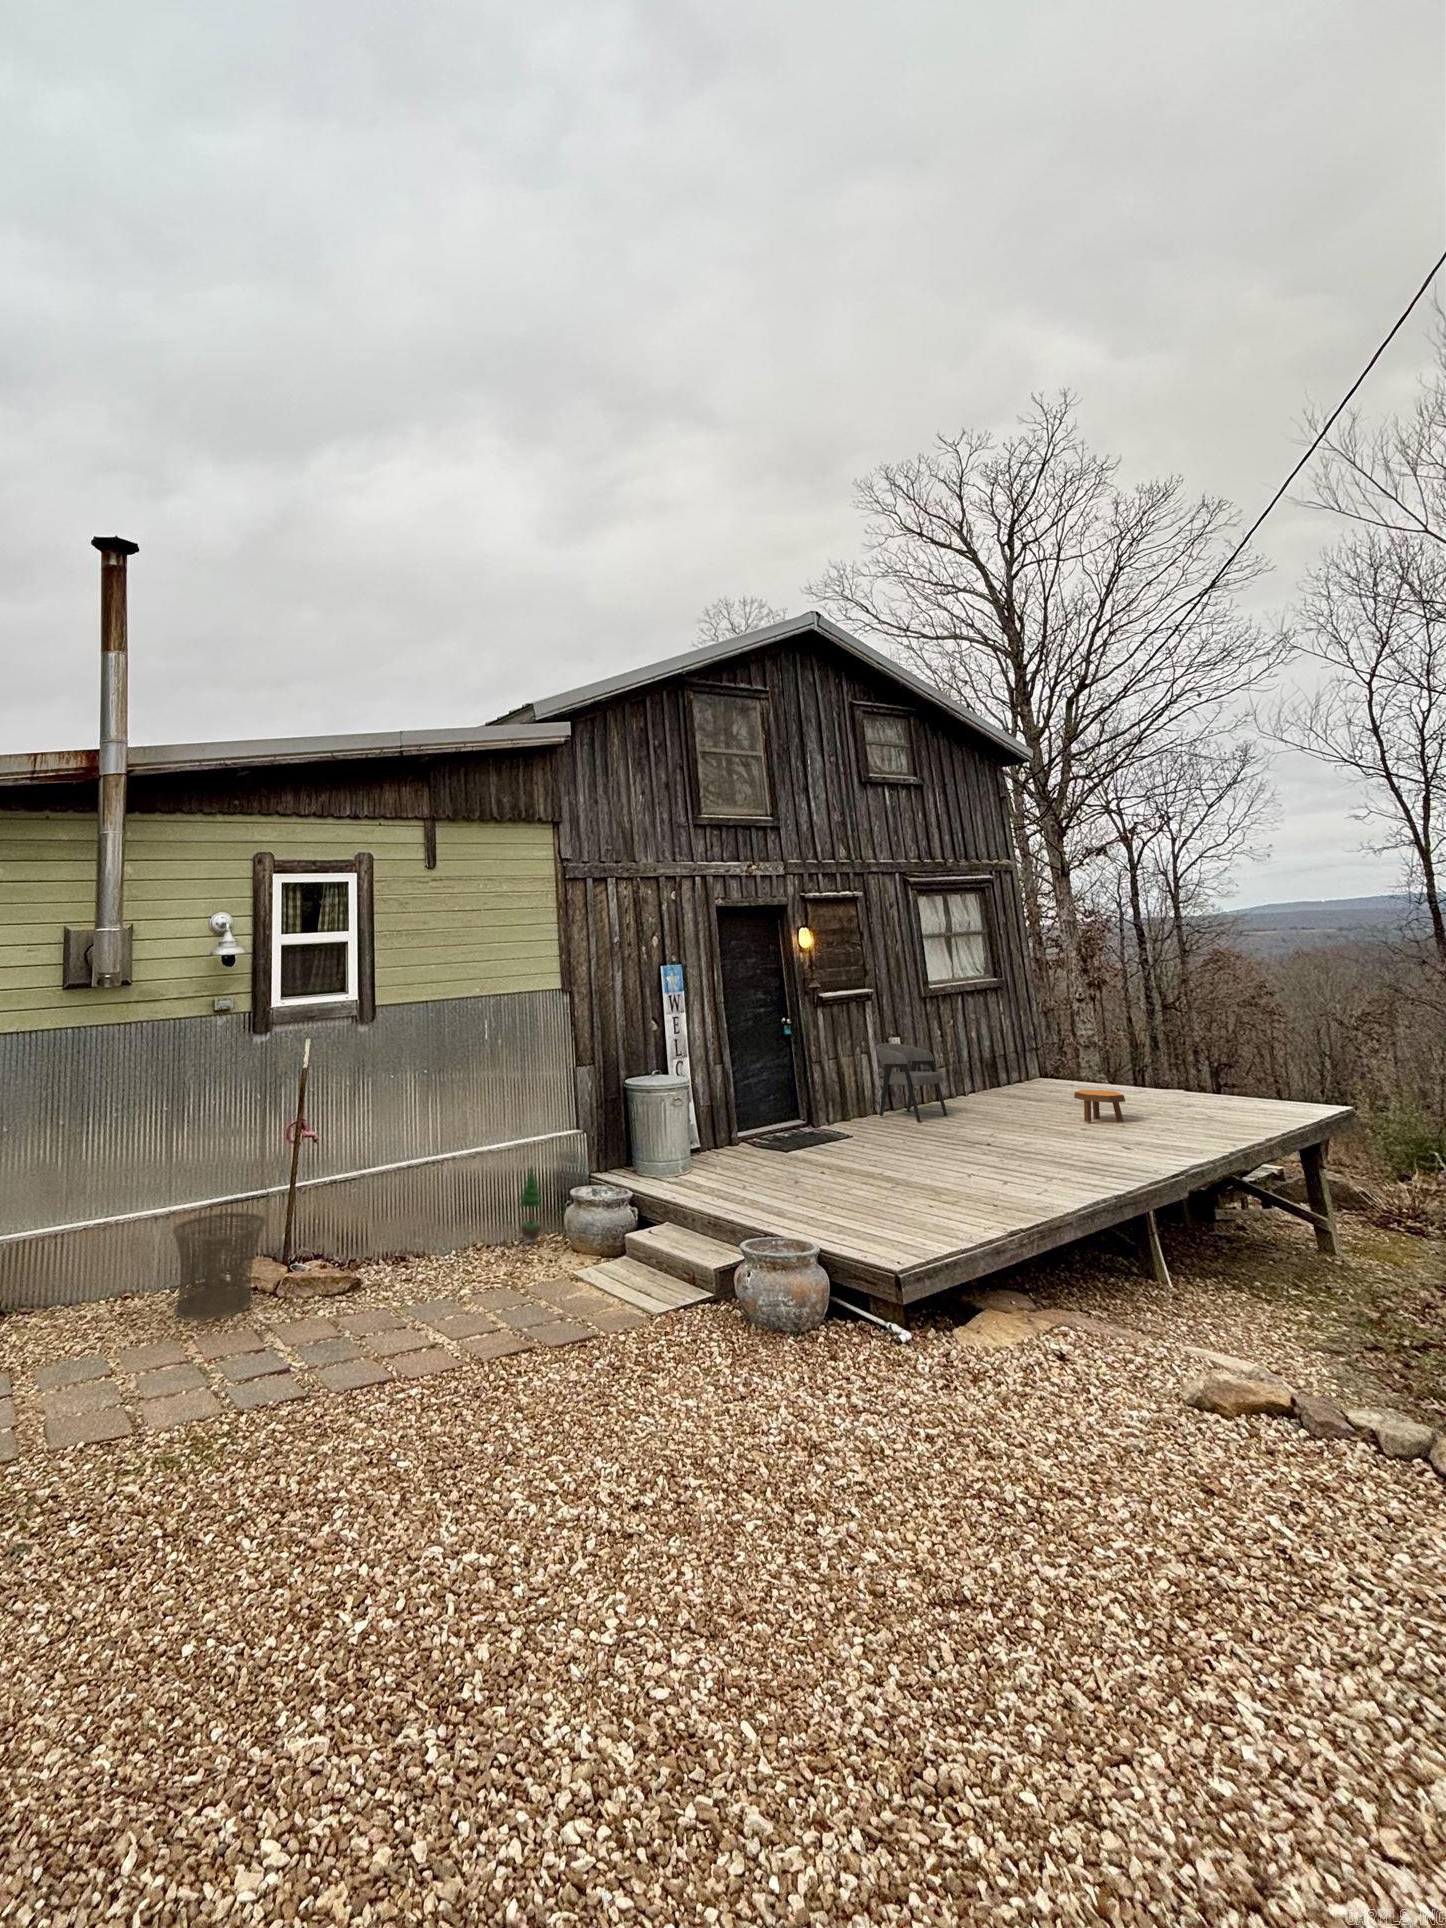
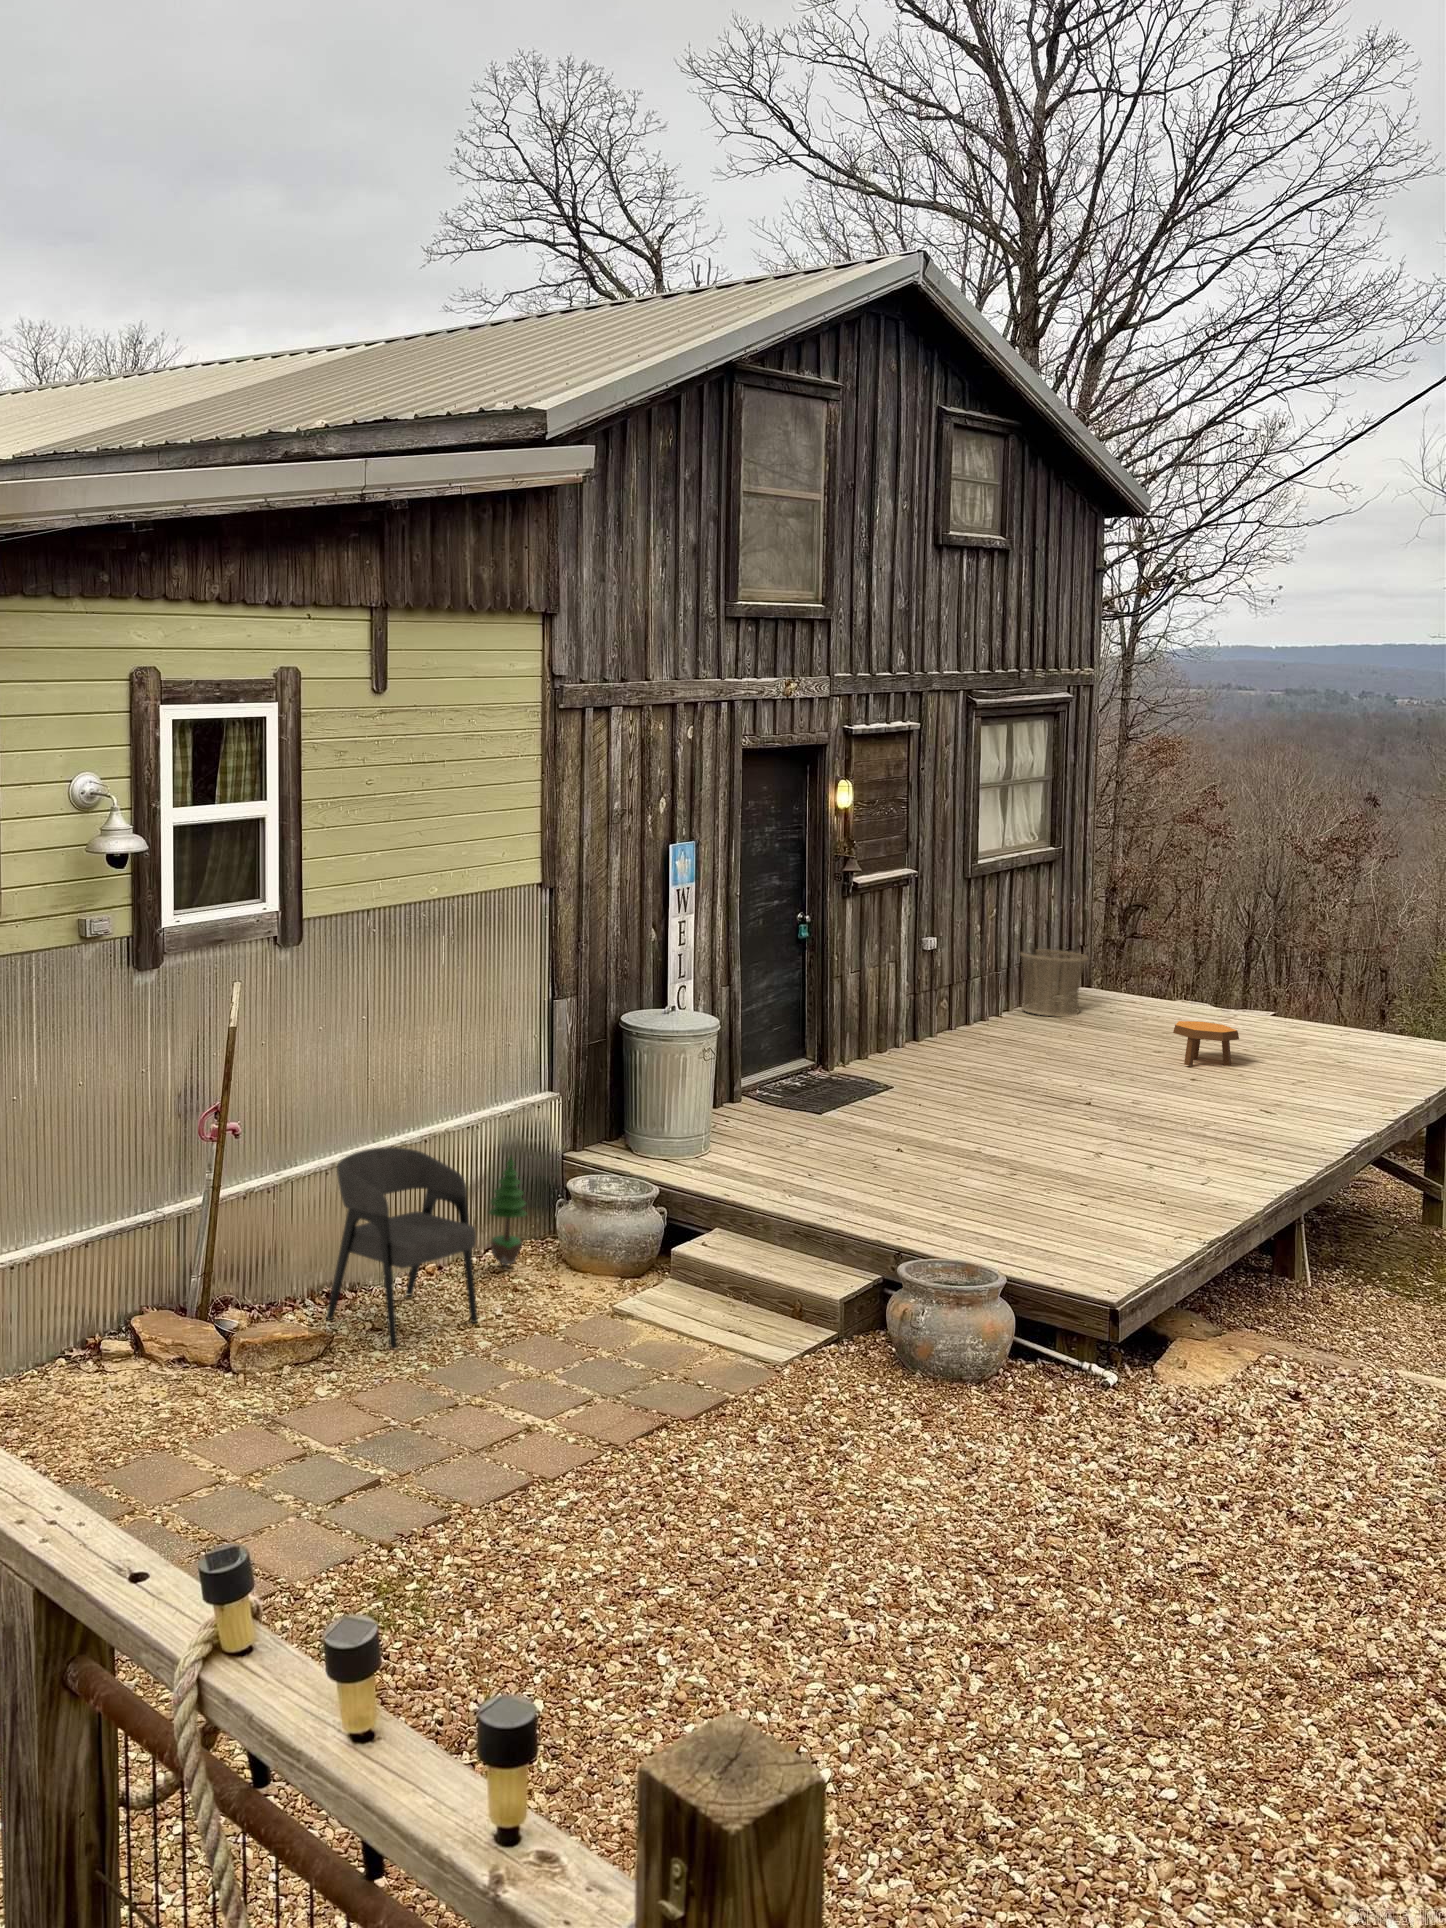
chair: present [876,1043,947,1122] -> present [326,1147,478,1349]
basket: present [173,1213,266,1320] -> present [1020,949,1089,1017]

